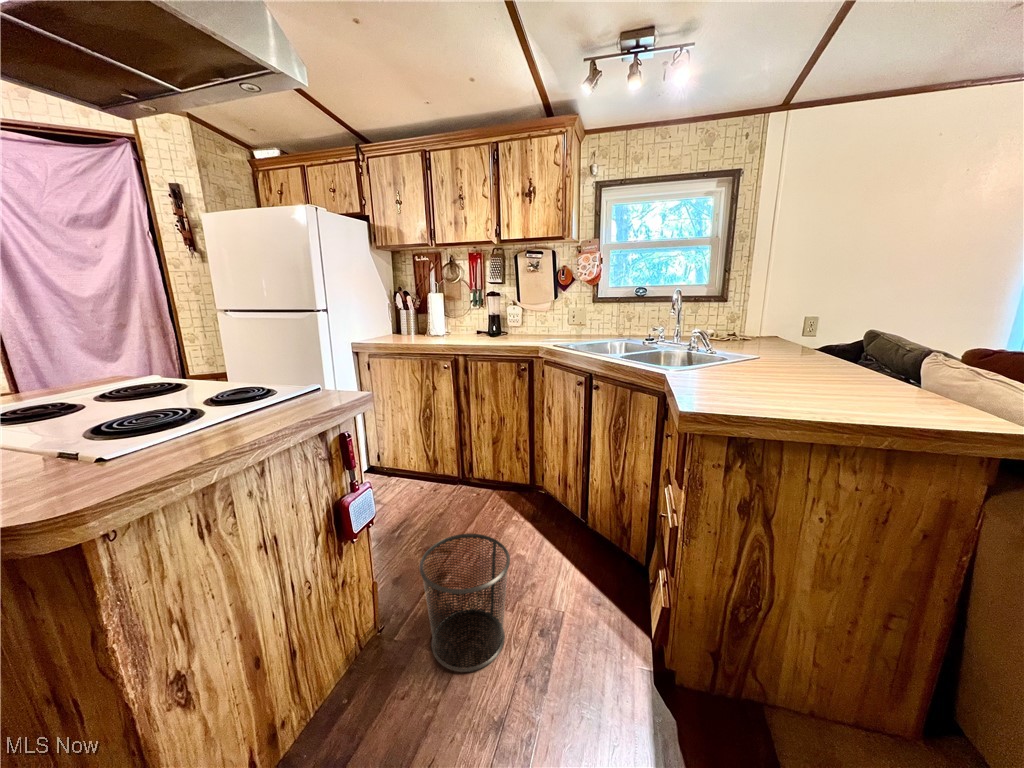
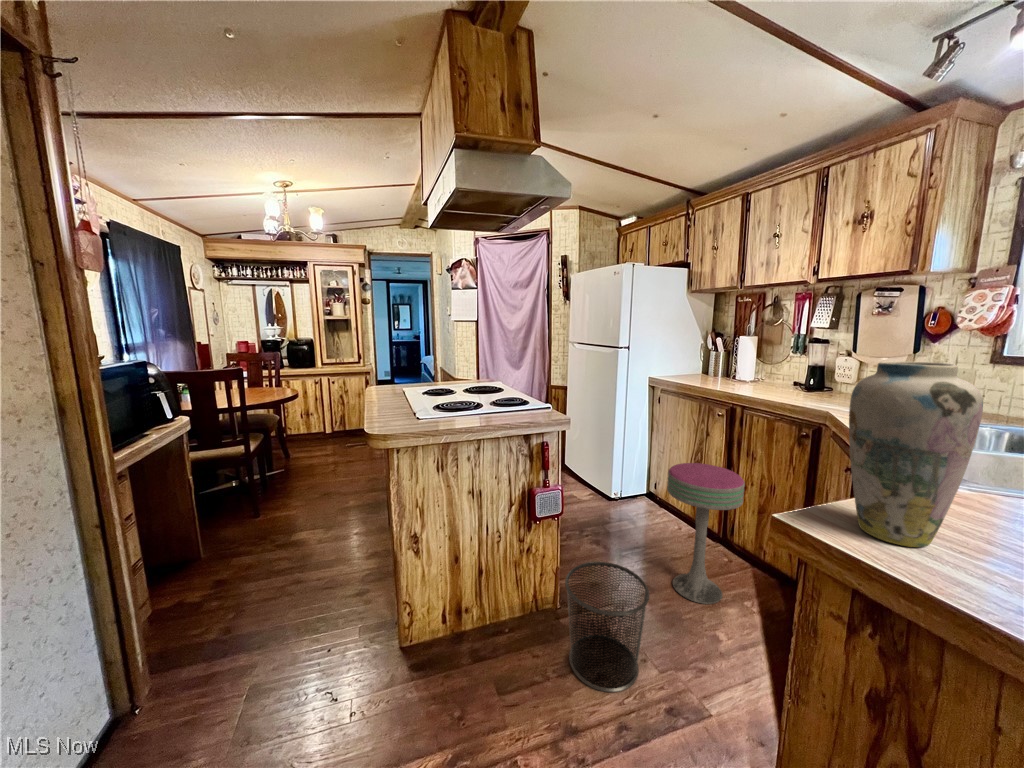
vase: none [702,286,770,403] -> present [849,361,983,547]
bar stool: none [439,411,504,538] -> present [667,463,745,604]

